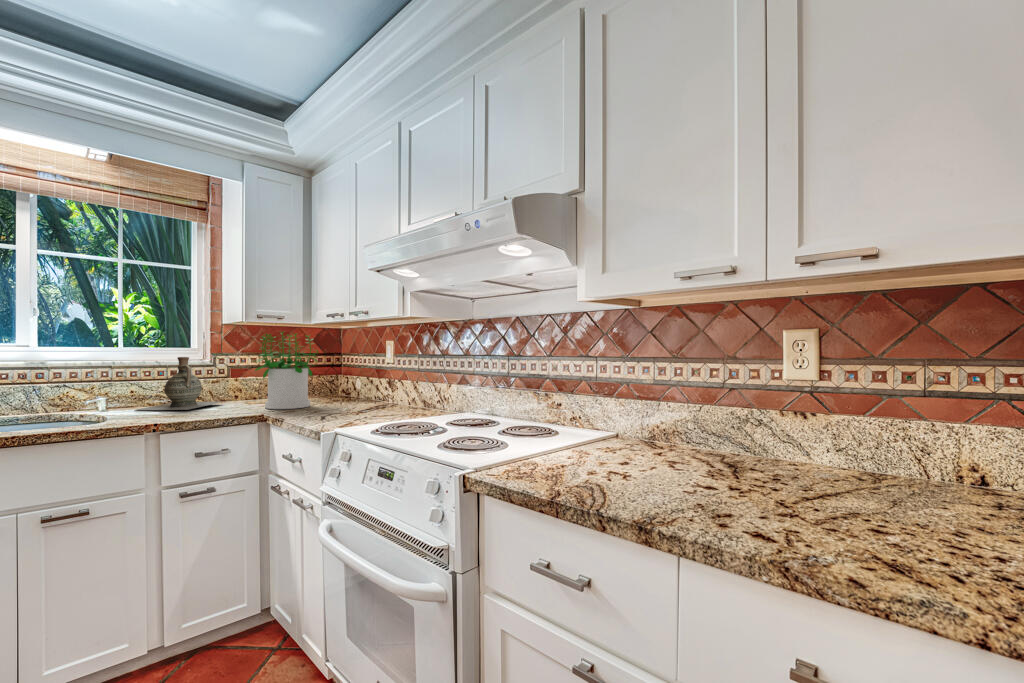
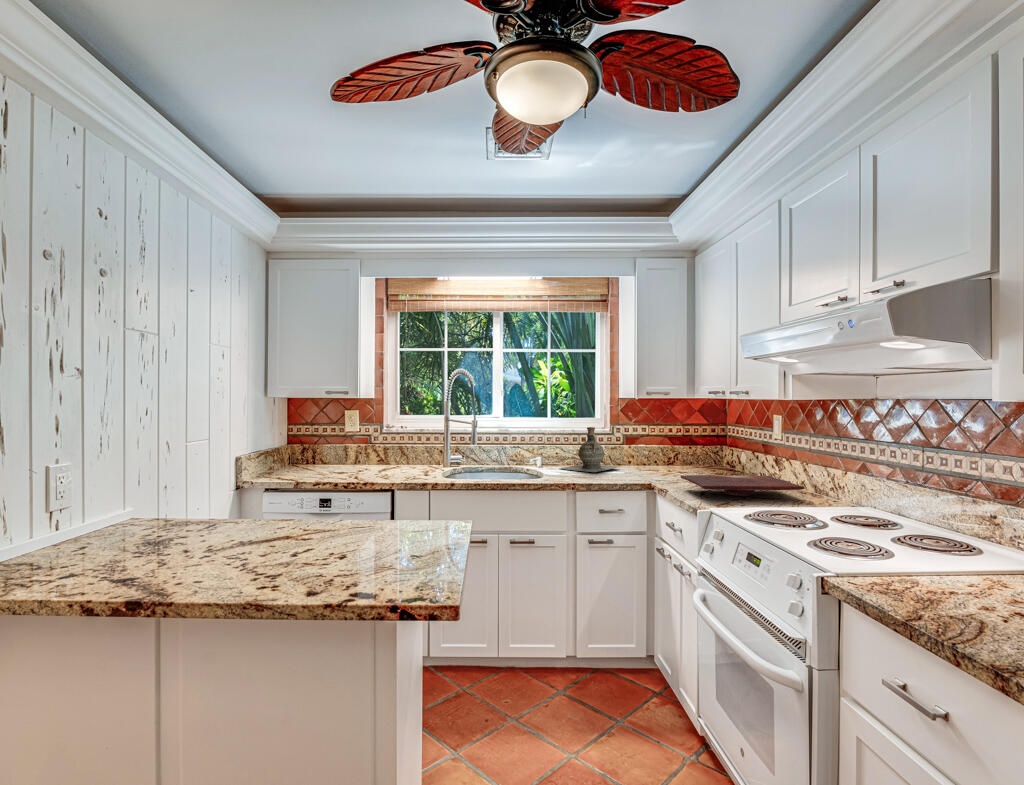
potted plant: present [255,332,319,409] -> none [642,406,701,480]
cutting board: none [299,395,420,416] -> present [681,475,804,496]

